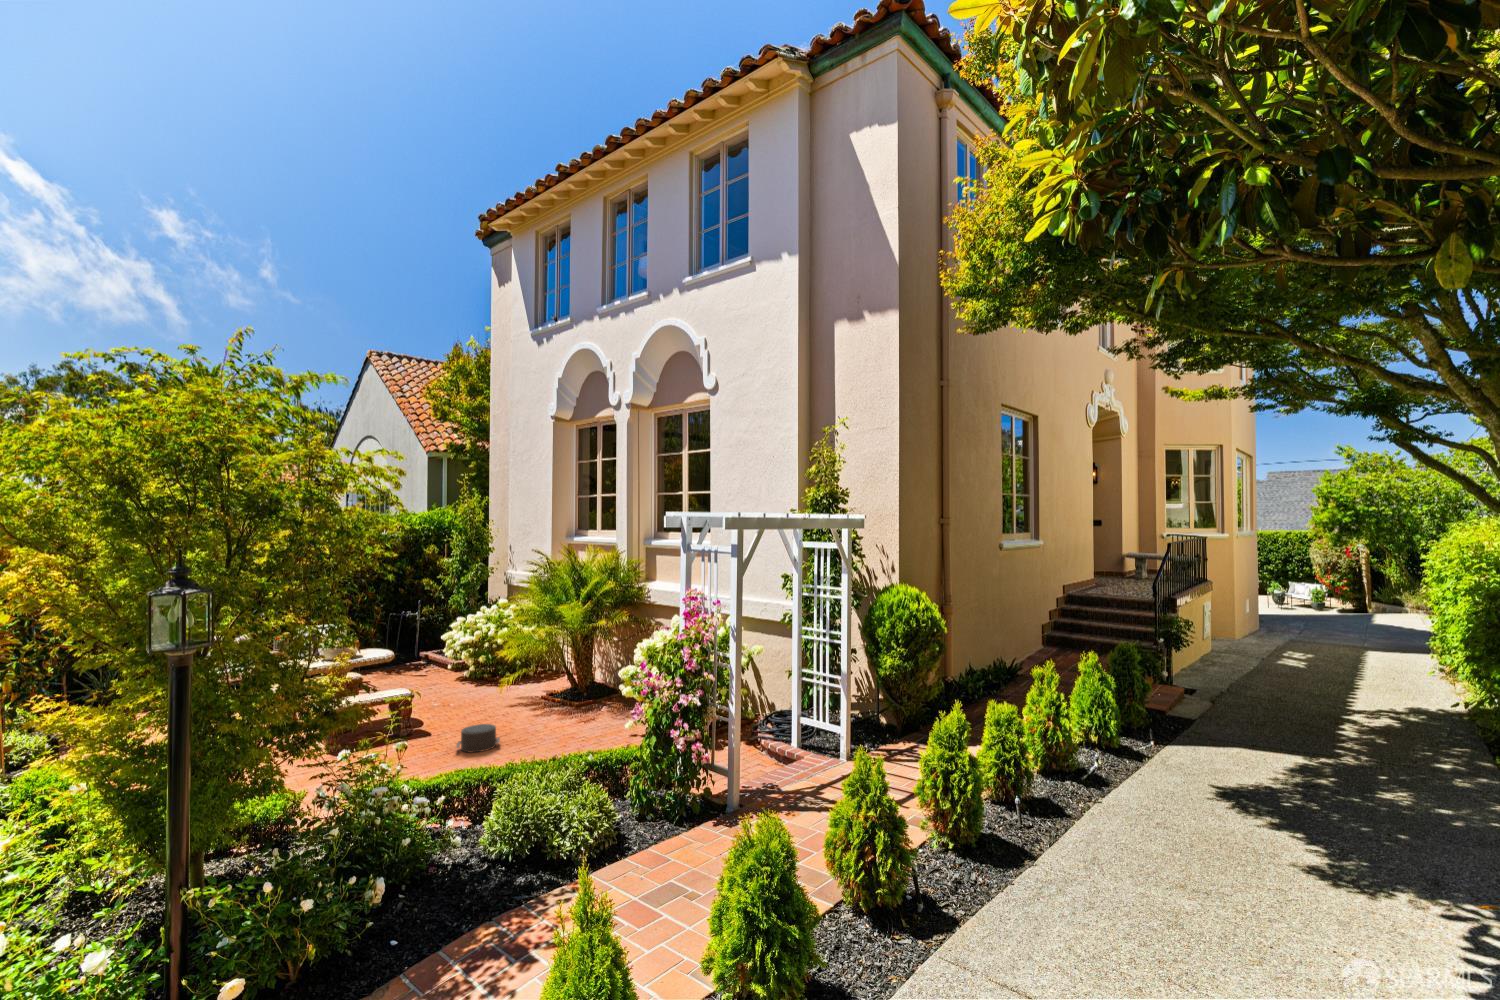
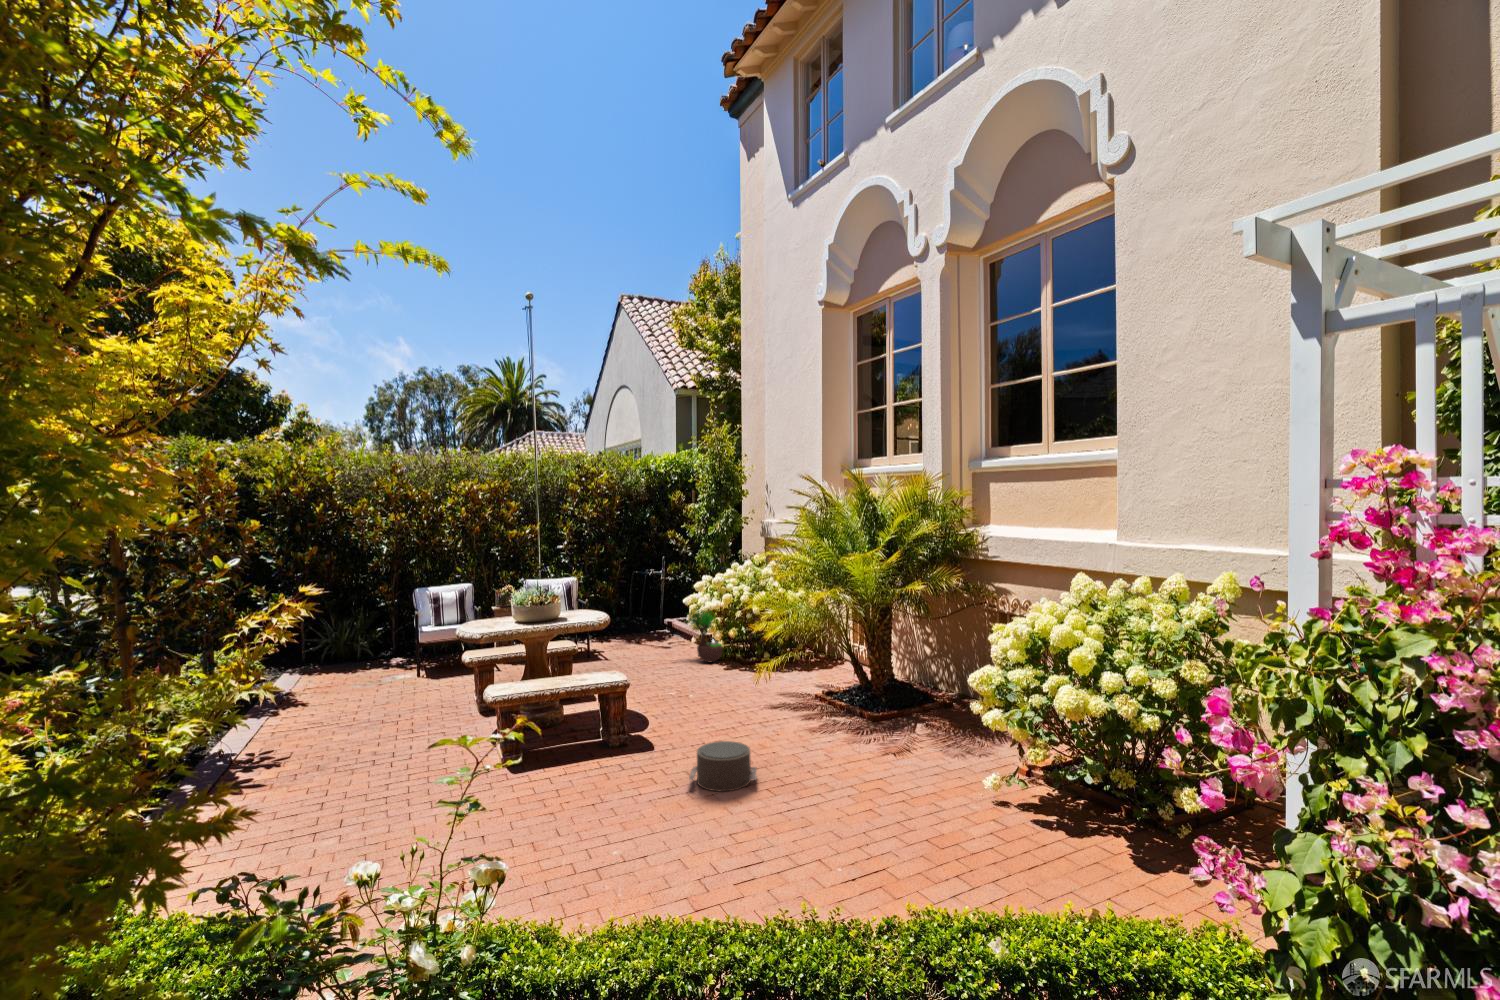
potted tree: none [442,639,474,683] -> present [687,610,722,662]

